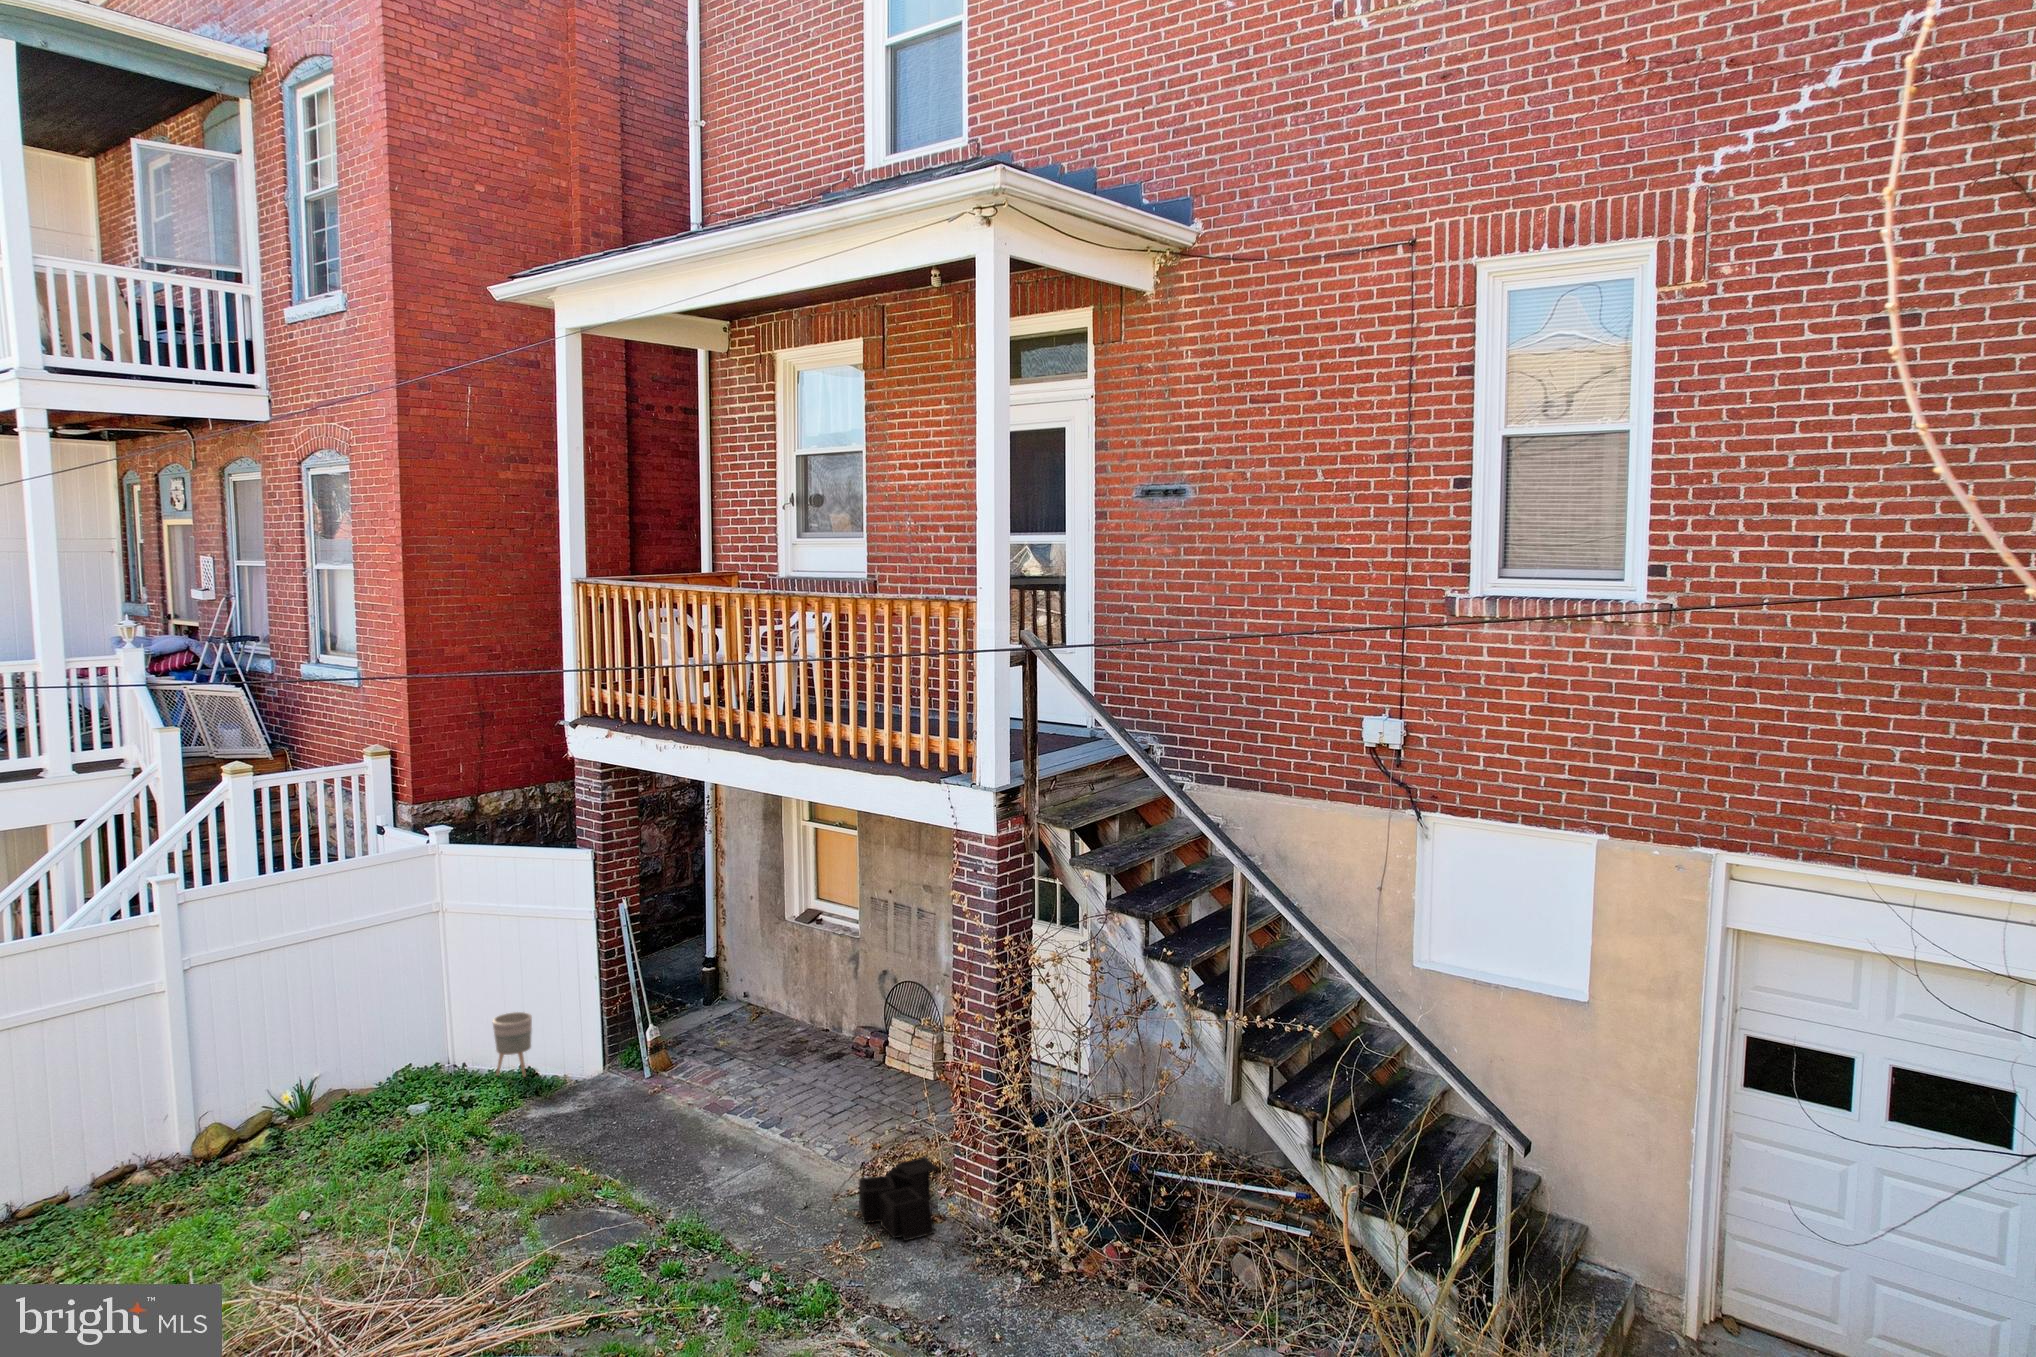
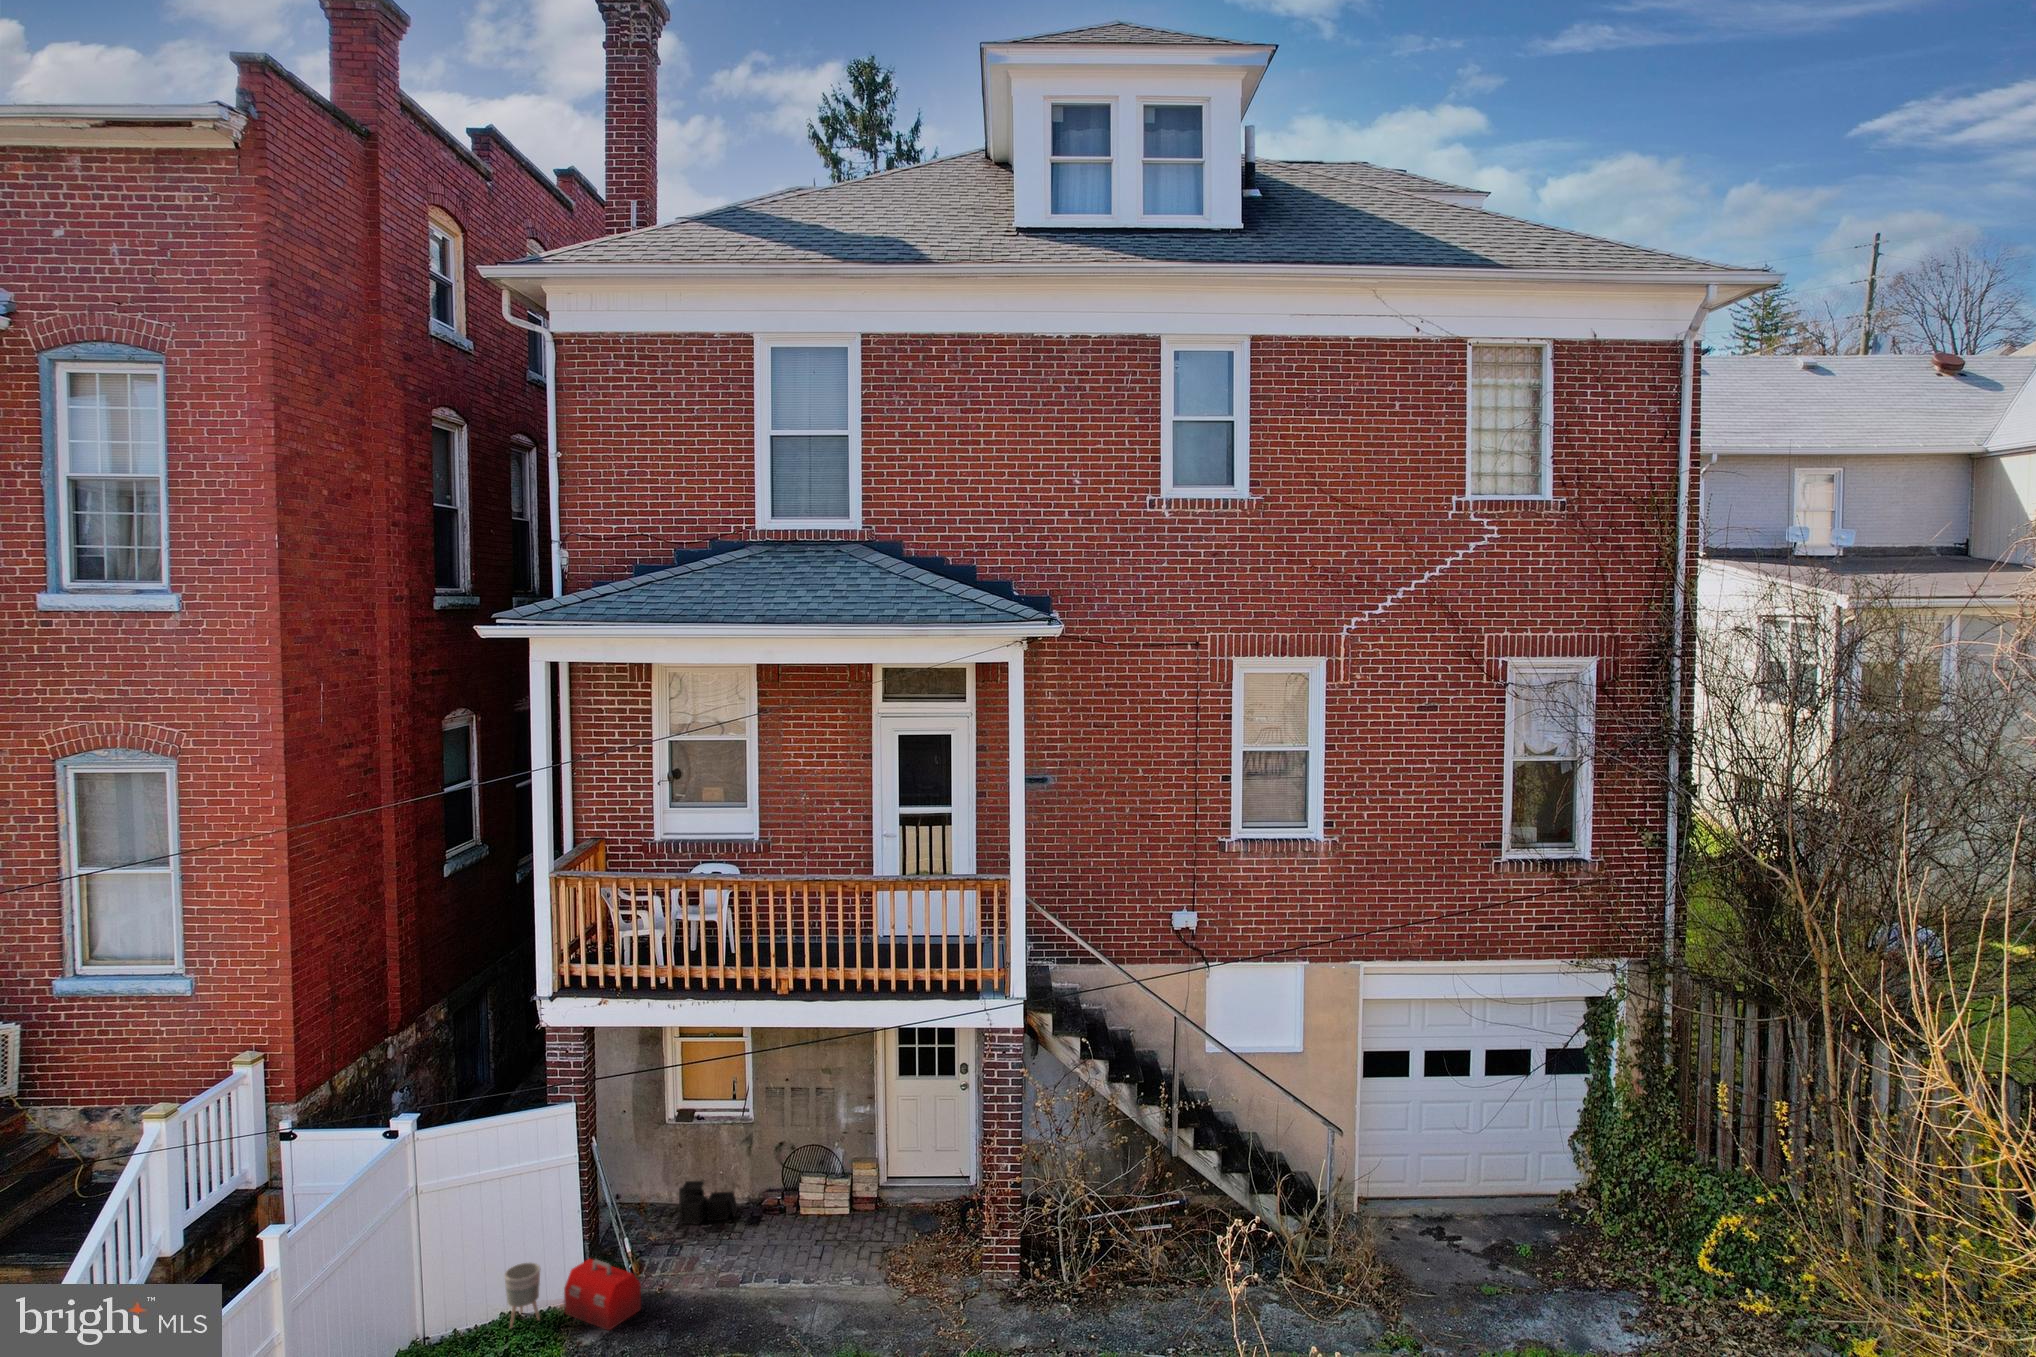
toolbox: none [548,1027,605,1105] -> present [564,1259,641,1330]
storage bin: present [859,1157,938,1241] -> present [679,1181,738,1225]

